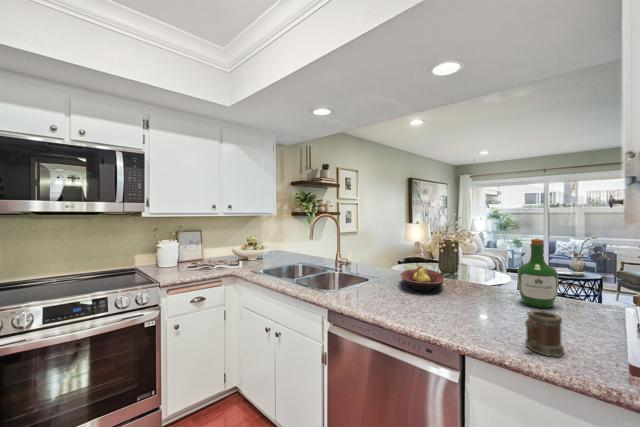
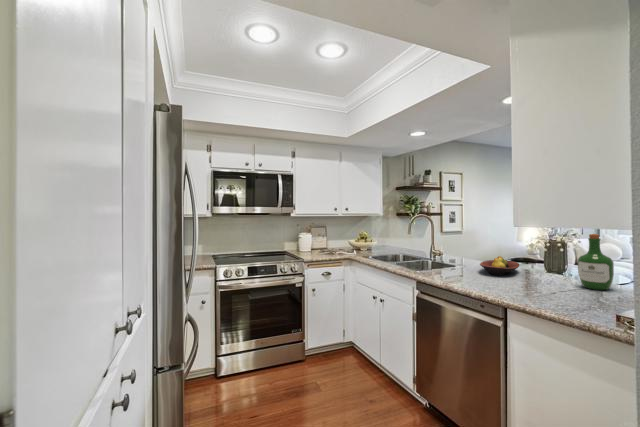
mug: present [525,310,564,357] -> none [545,280,576,309]

